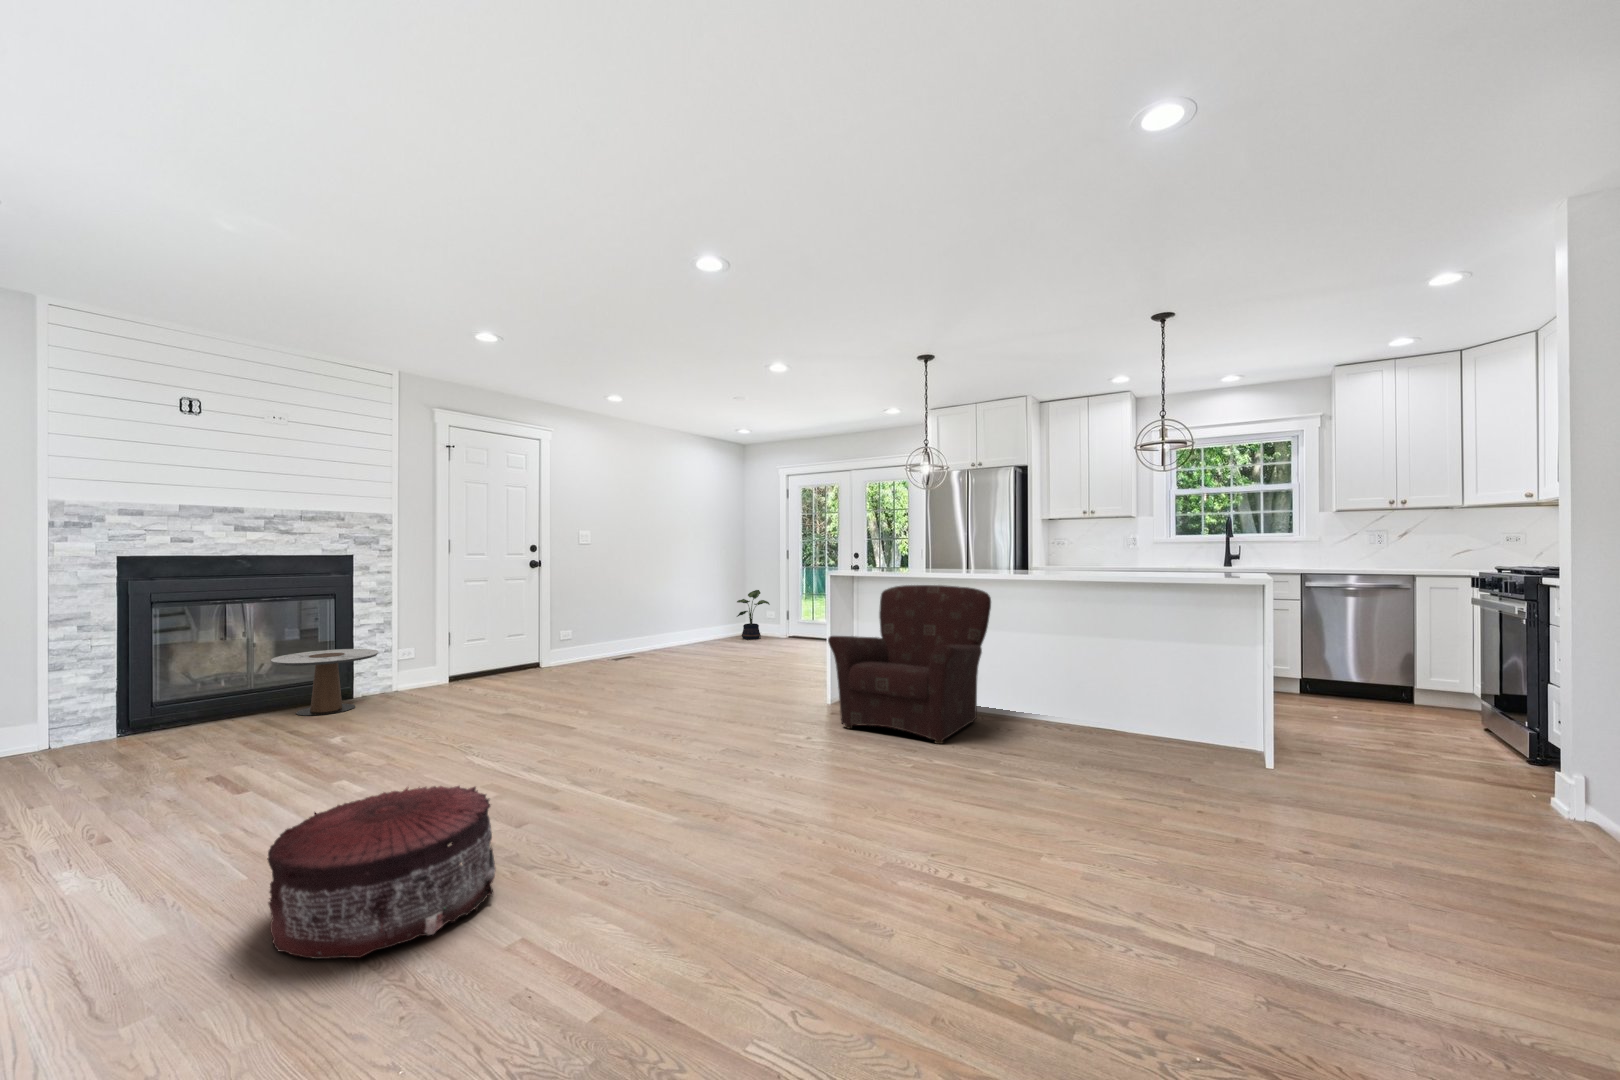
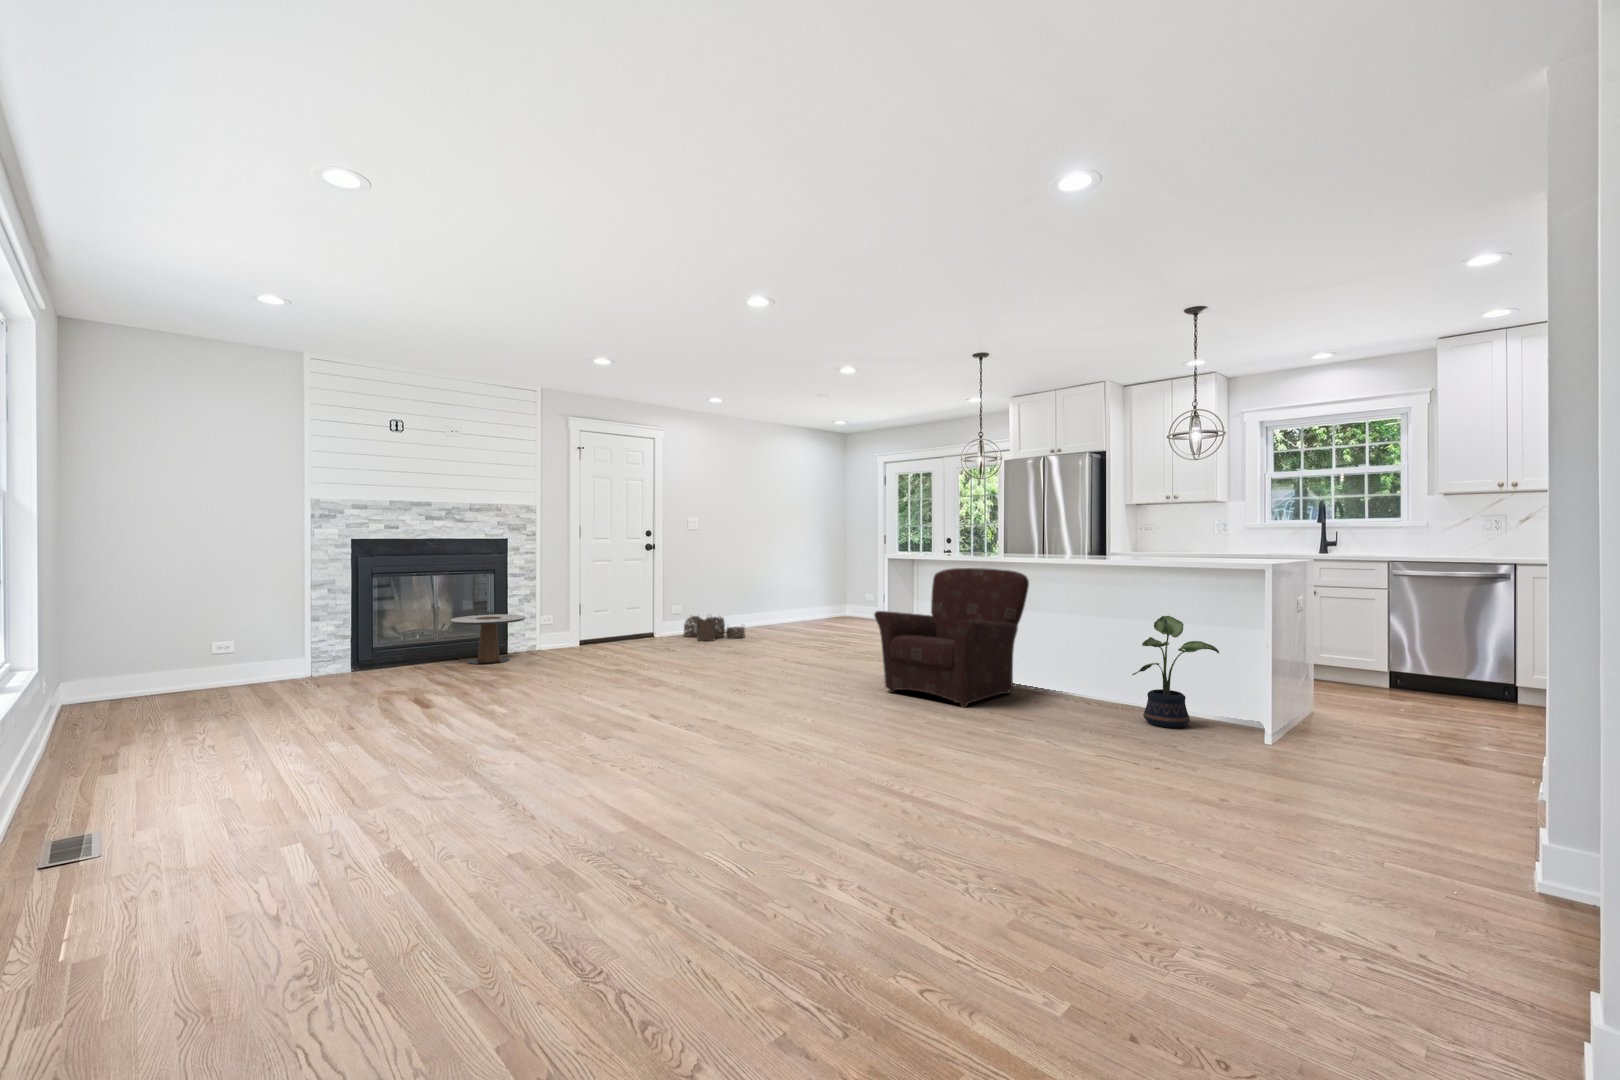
potted plant: present [737,590,770,639] -> present [1132,616,1219,728]
woven basket: none [574,638,646,669] -> present [684,616,745,641]
pouf: present [267,786,495,959] -> none [448,696,583,789]

